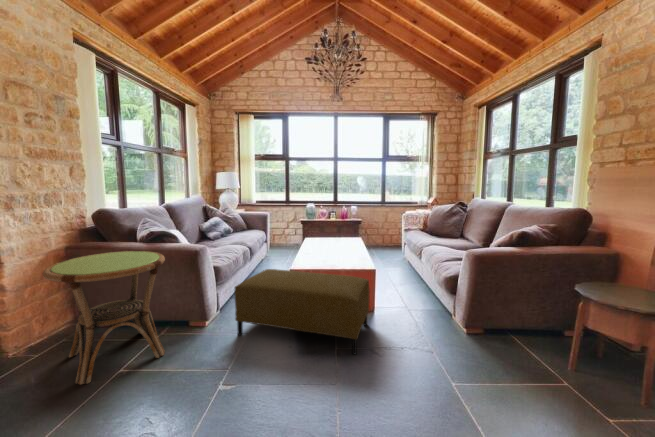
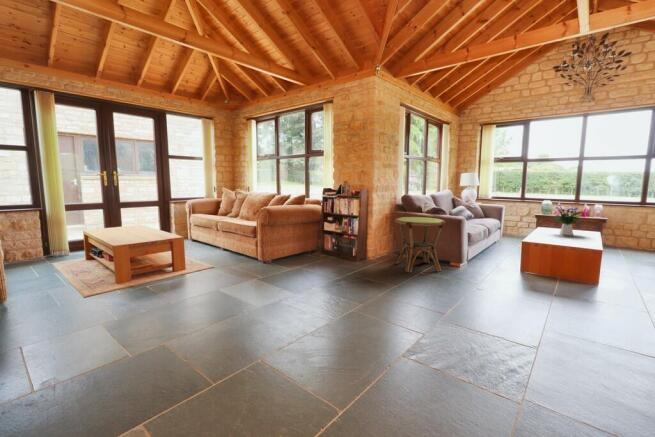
flower arrangement: none [316,211,350,248] -> present [554,206,583,235]
ottoman: present [234,269,370,354] -> none [481,239,591,295]

